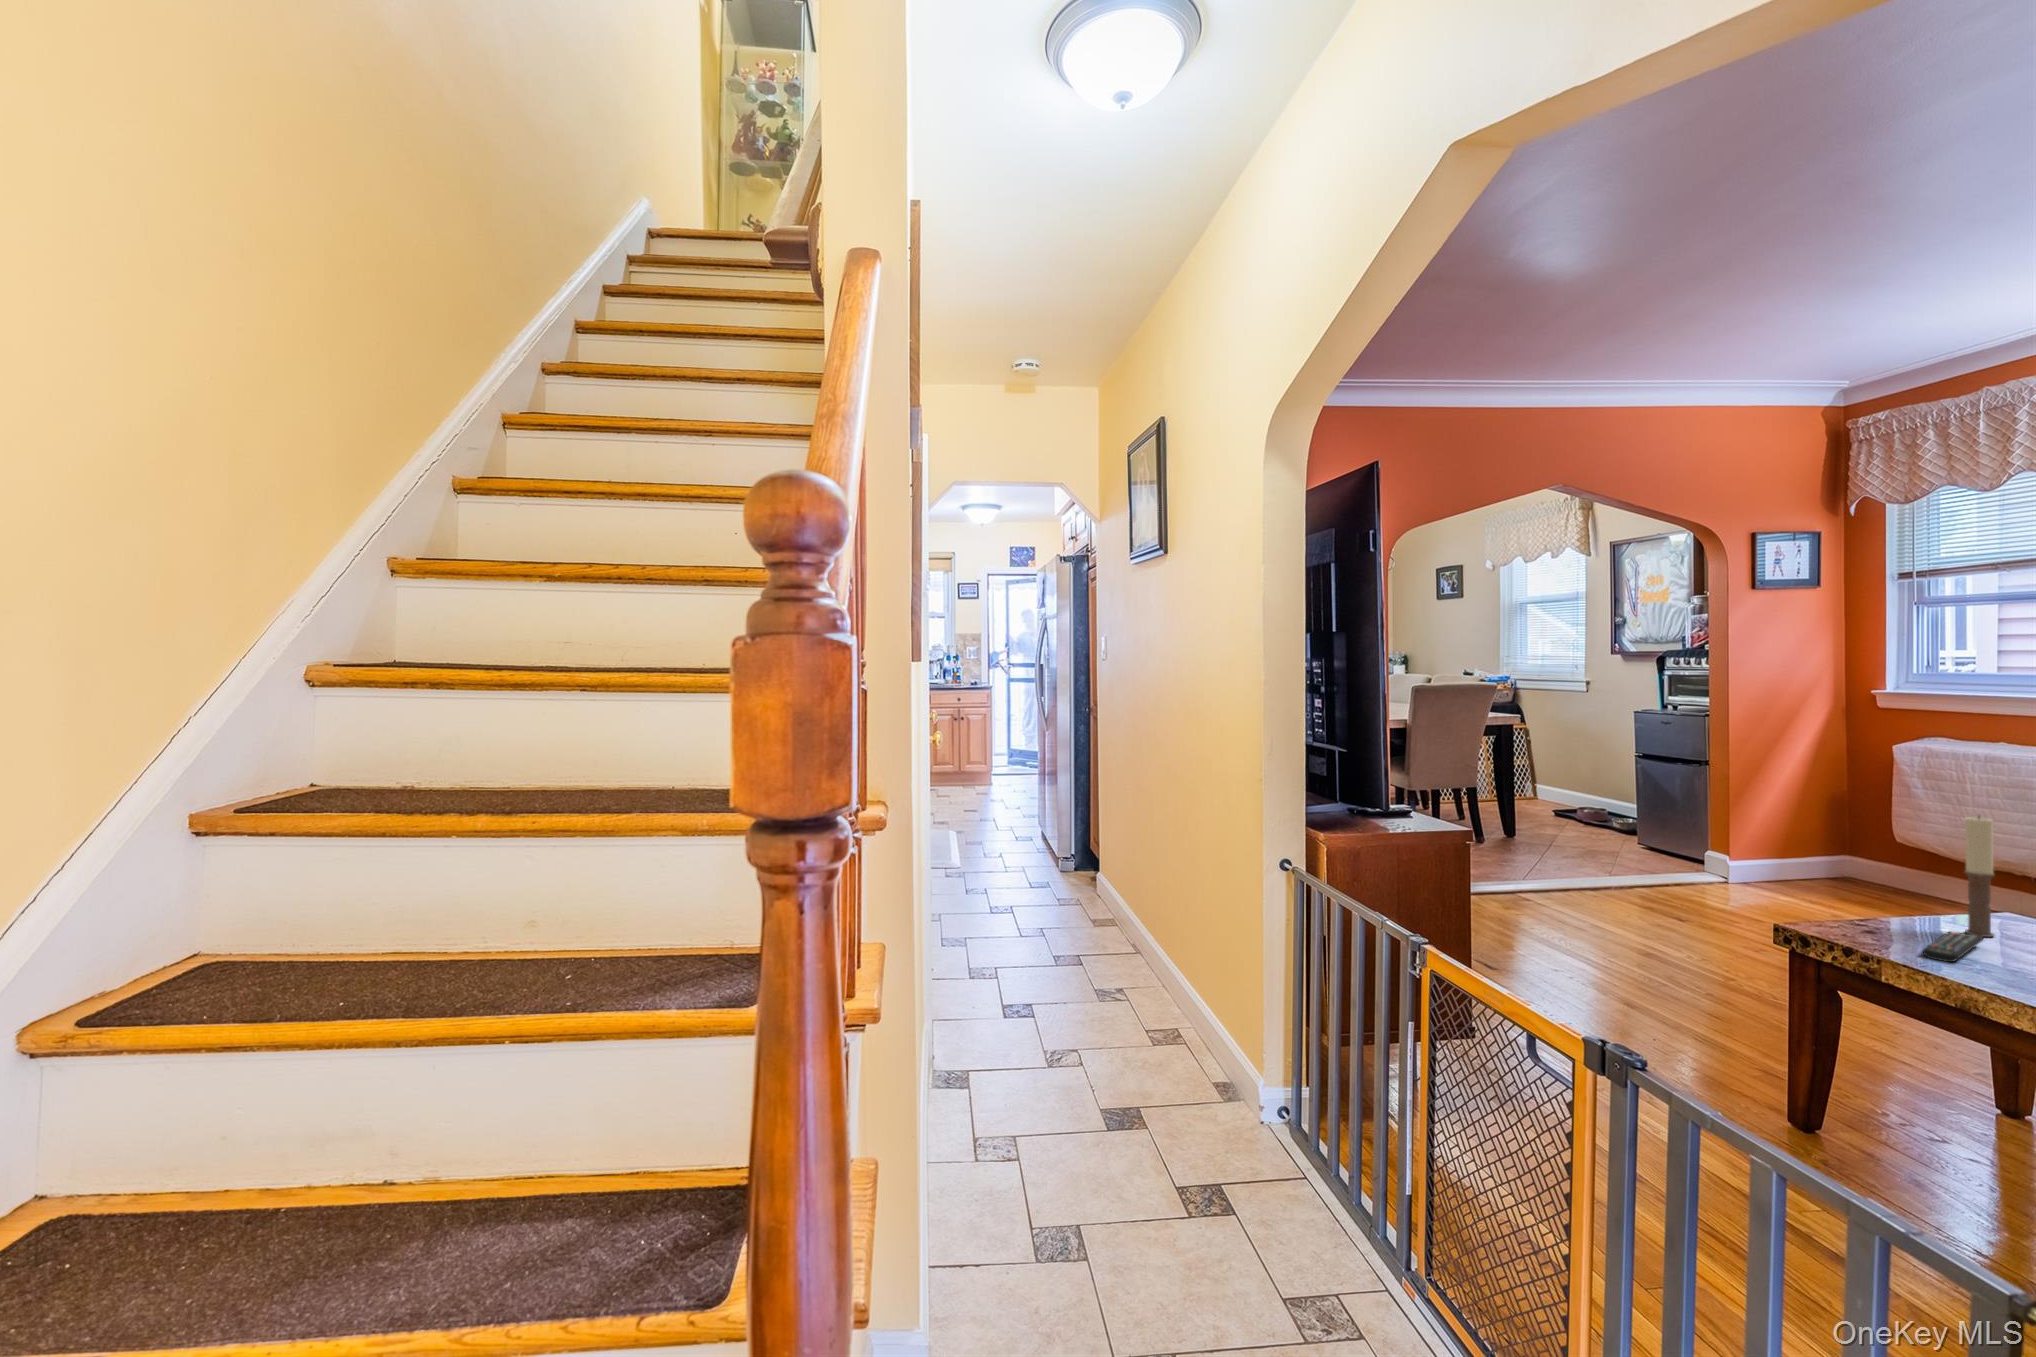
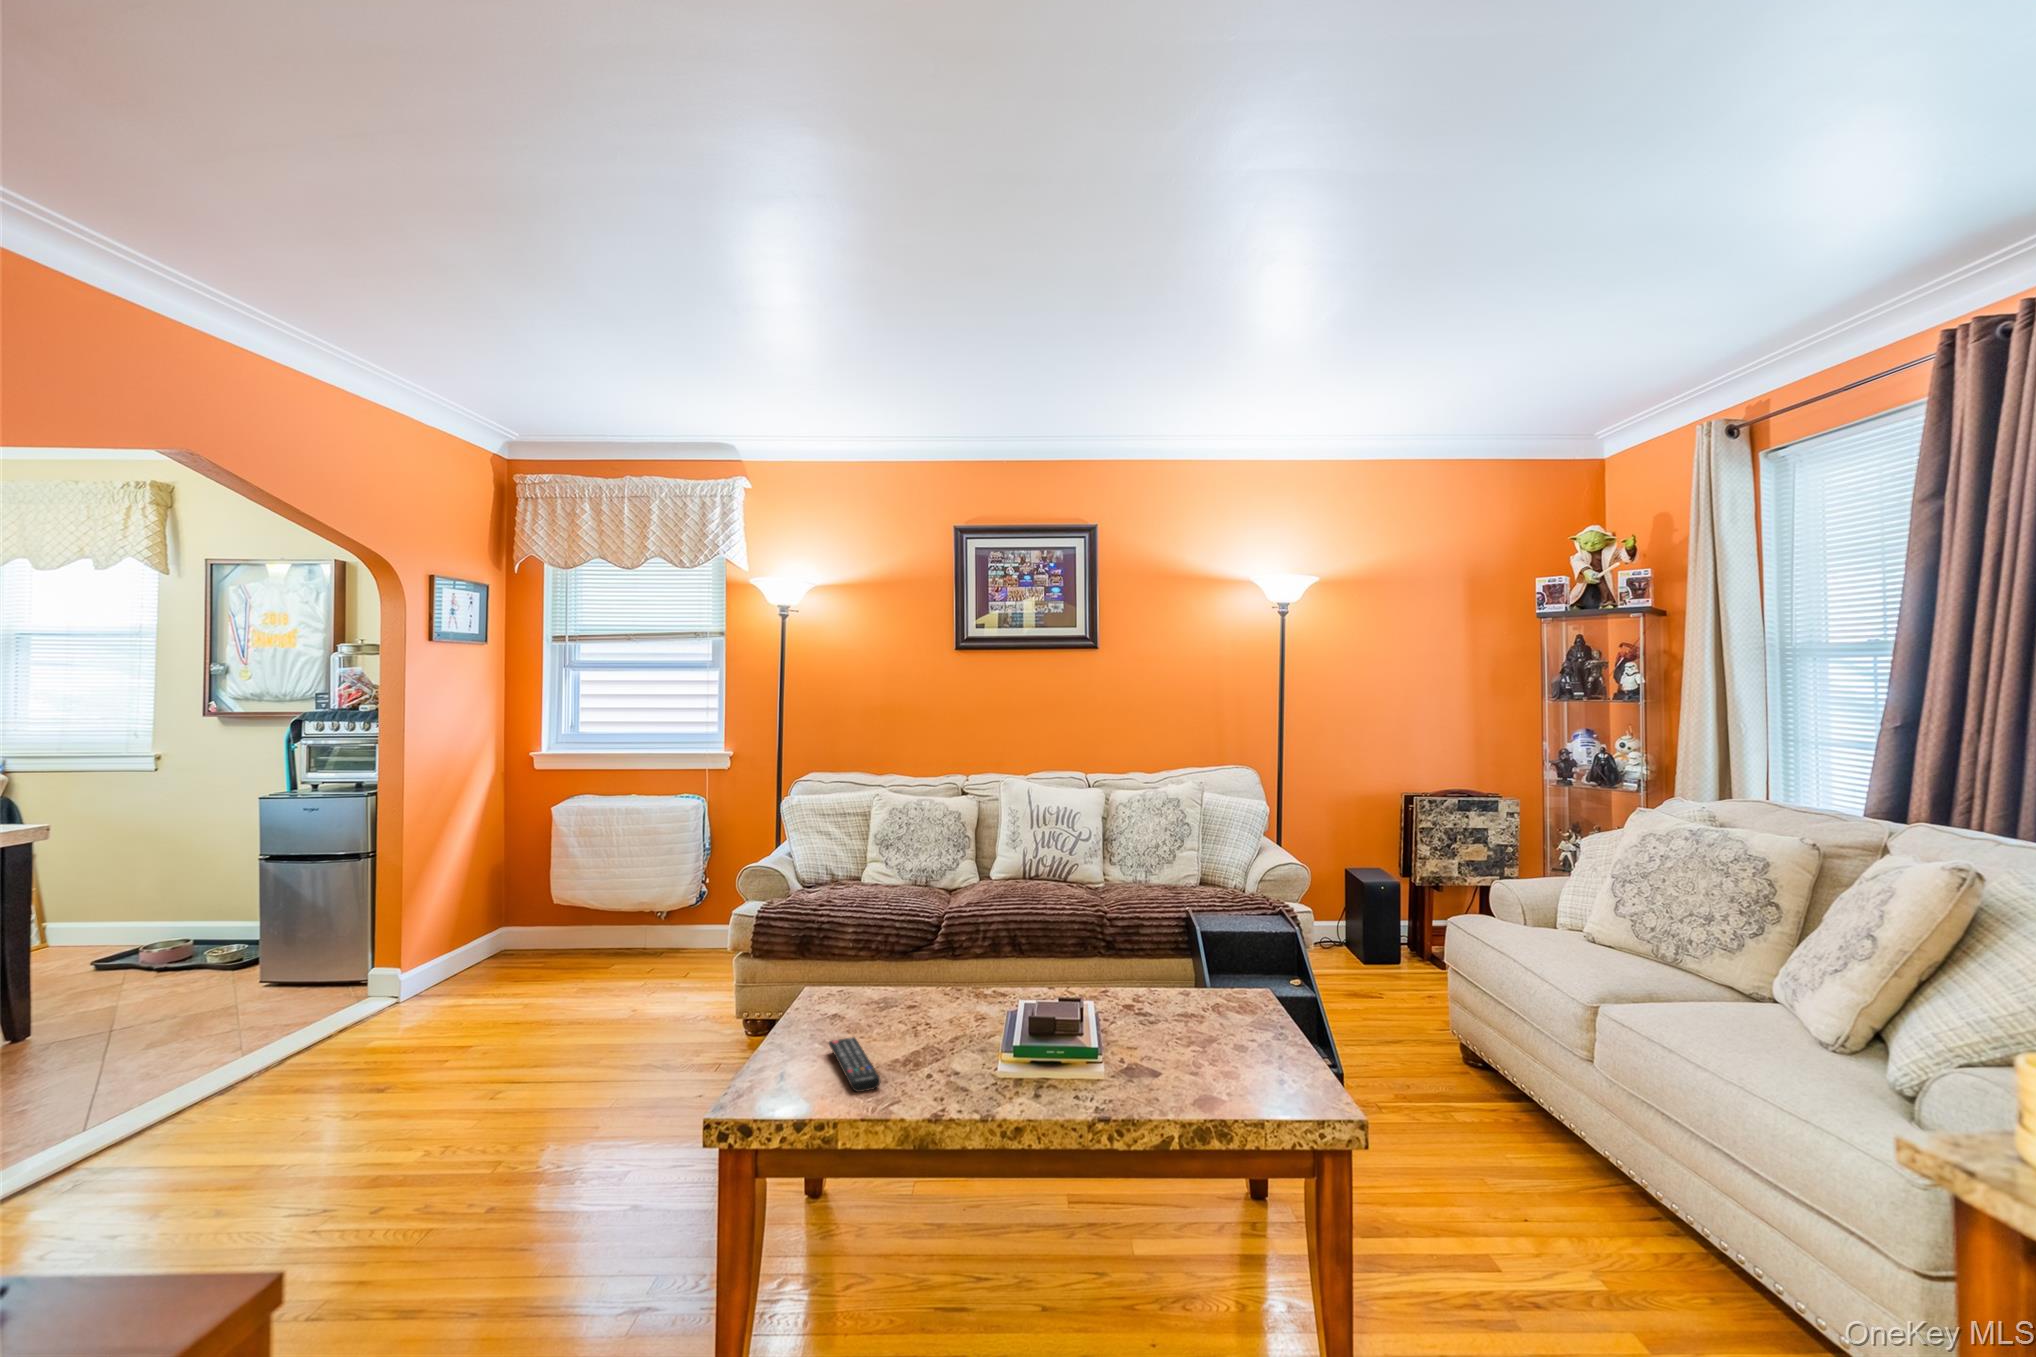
candle: present [1964,816,1994,937] -> none [816,899,838,1033]

